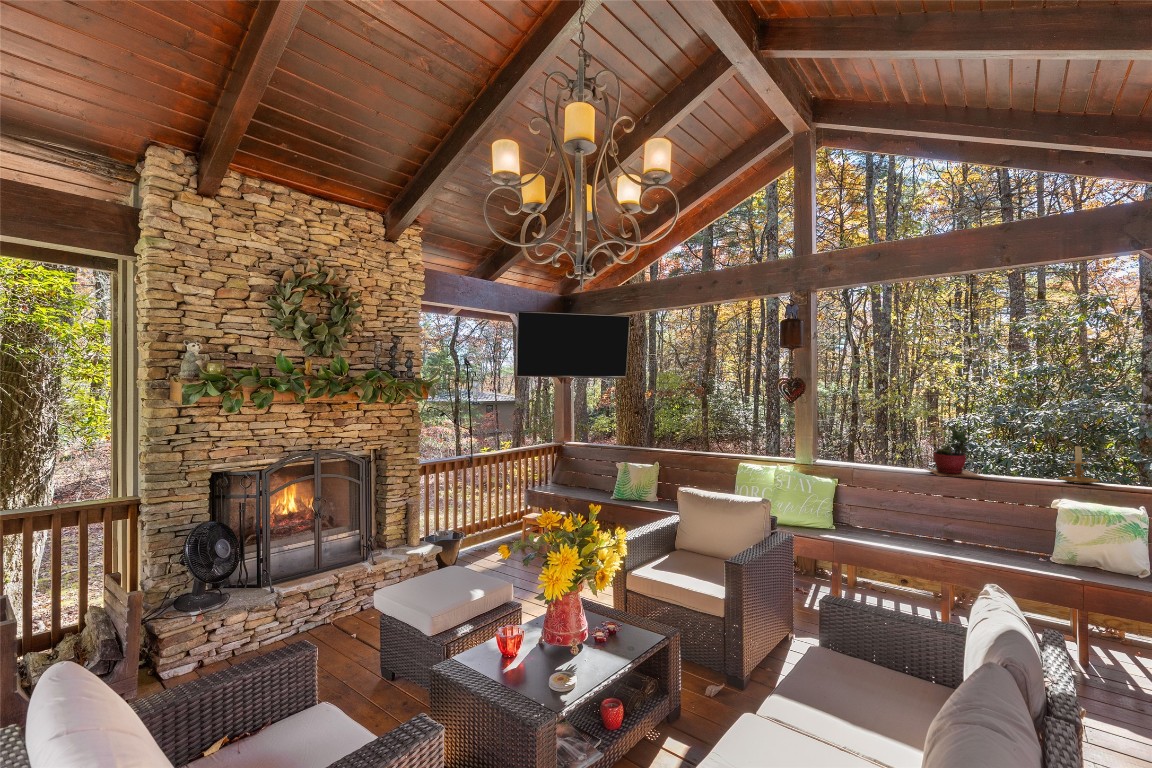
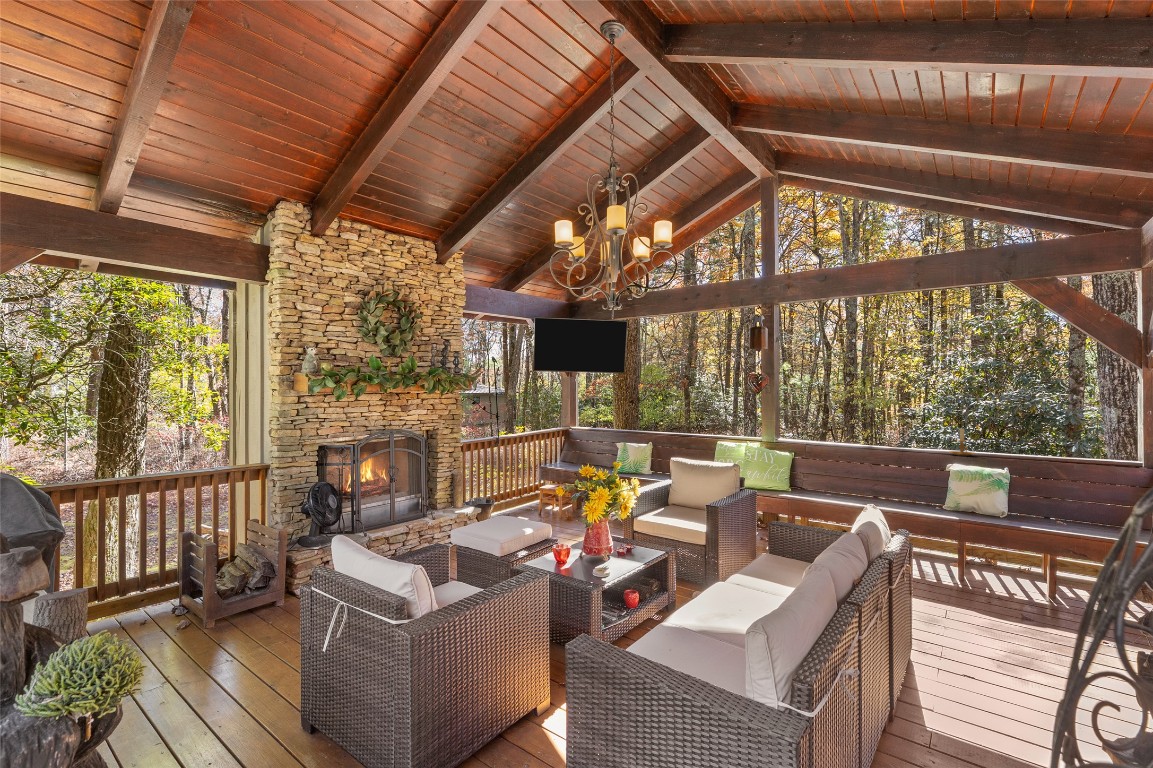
succulent plant: present [927,426,983,477] -> none [857,414,898,452]

